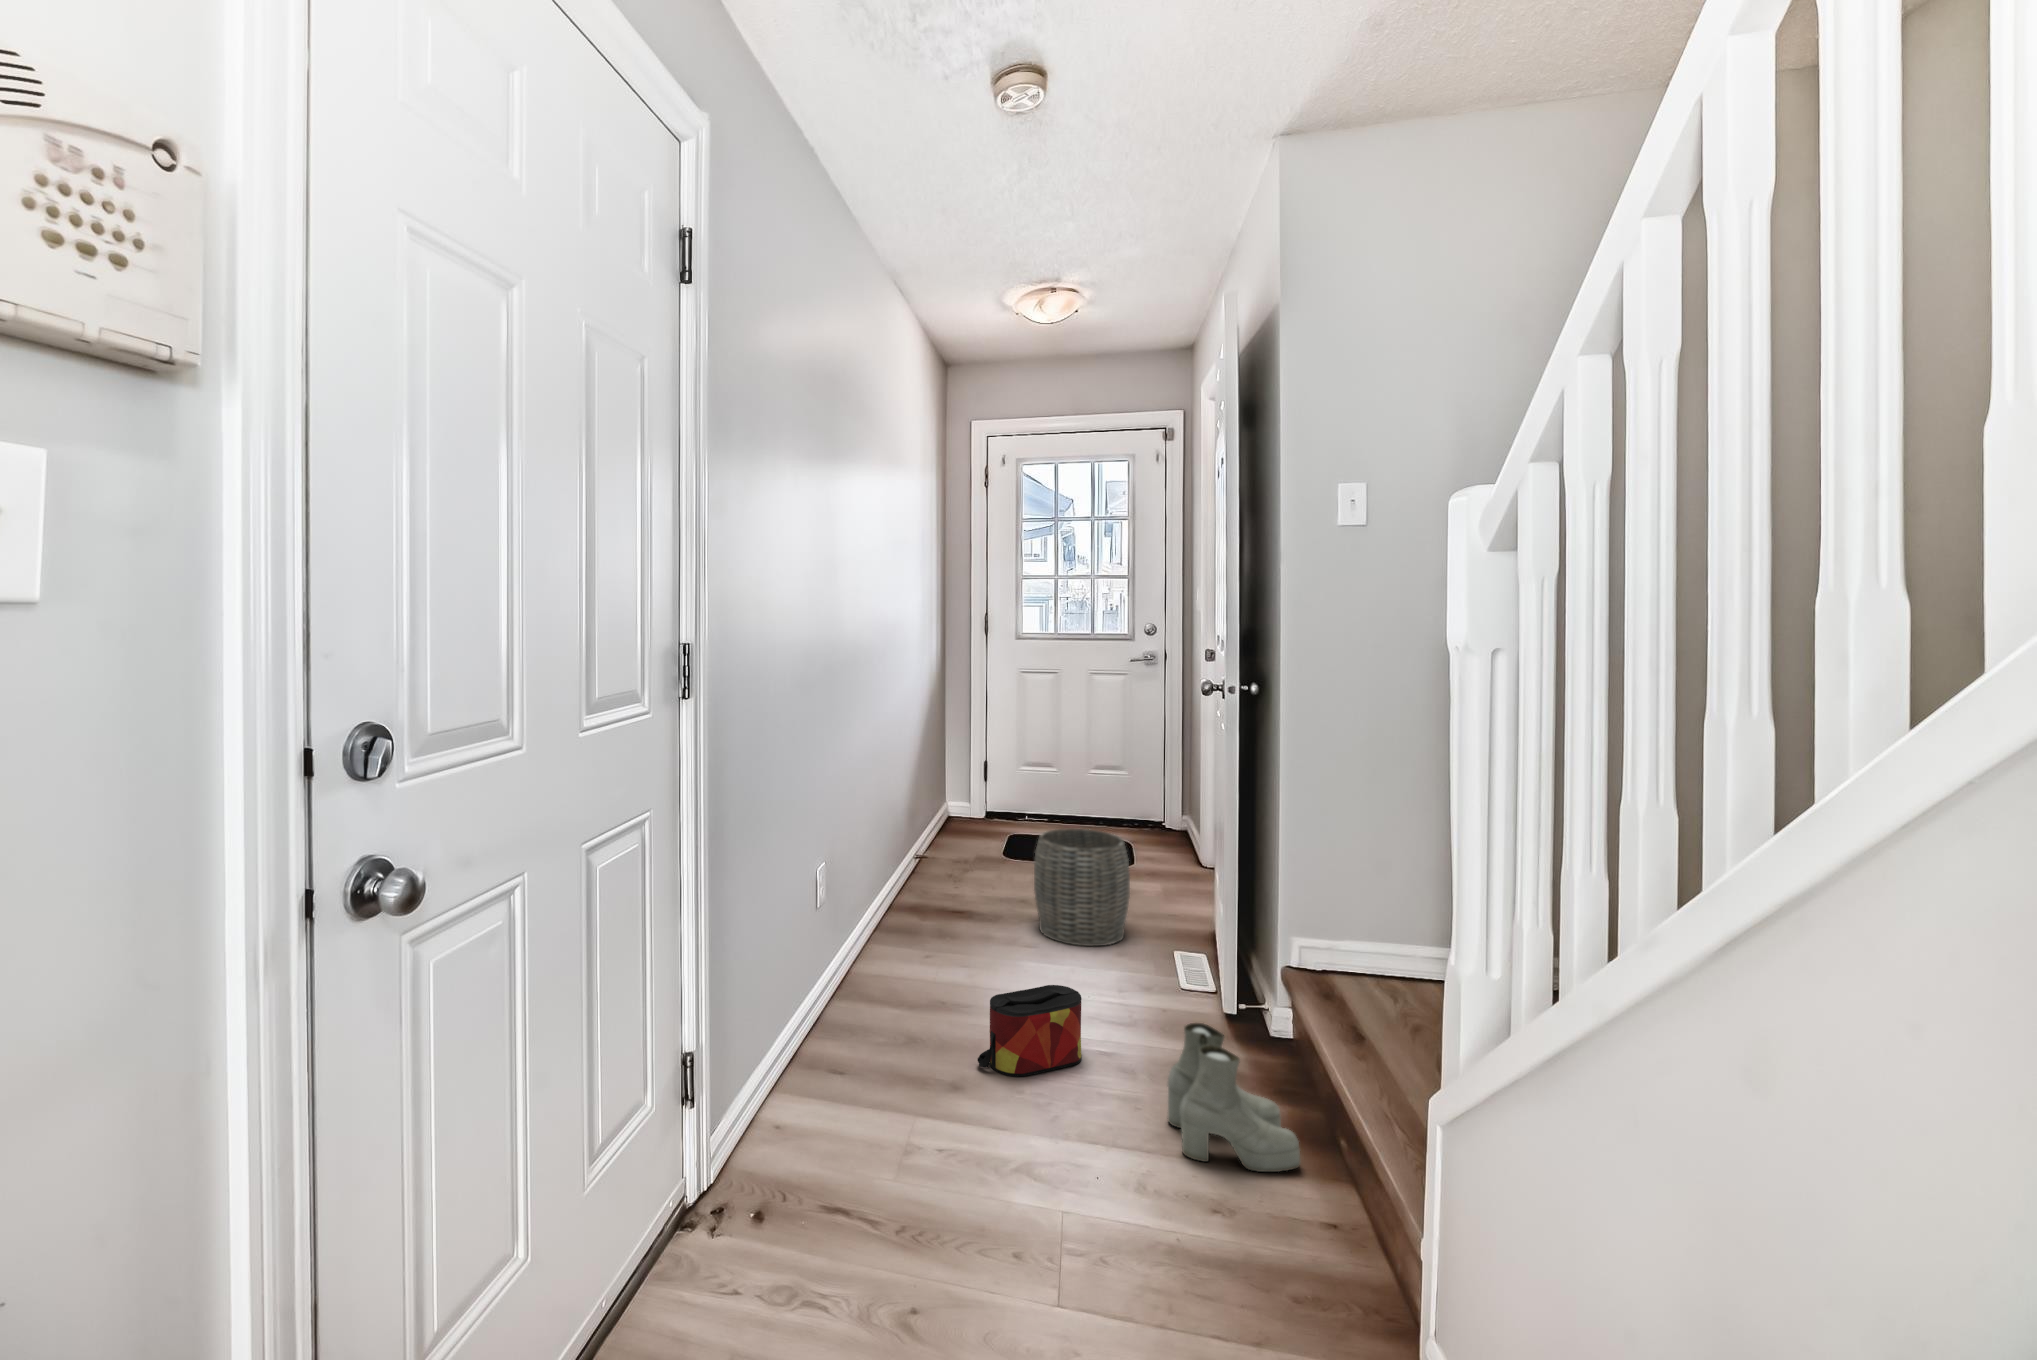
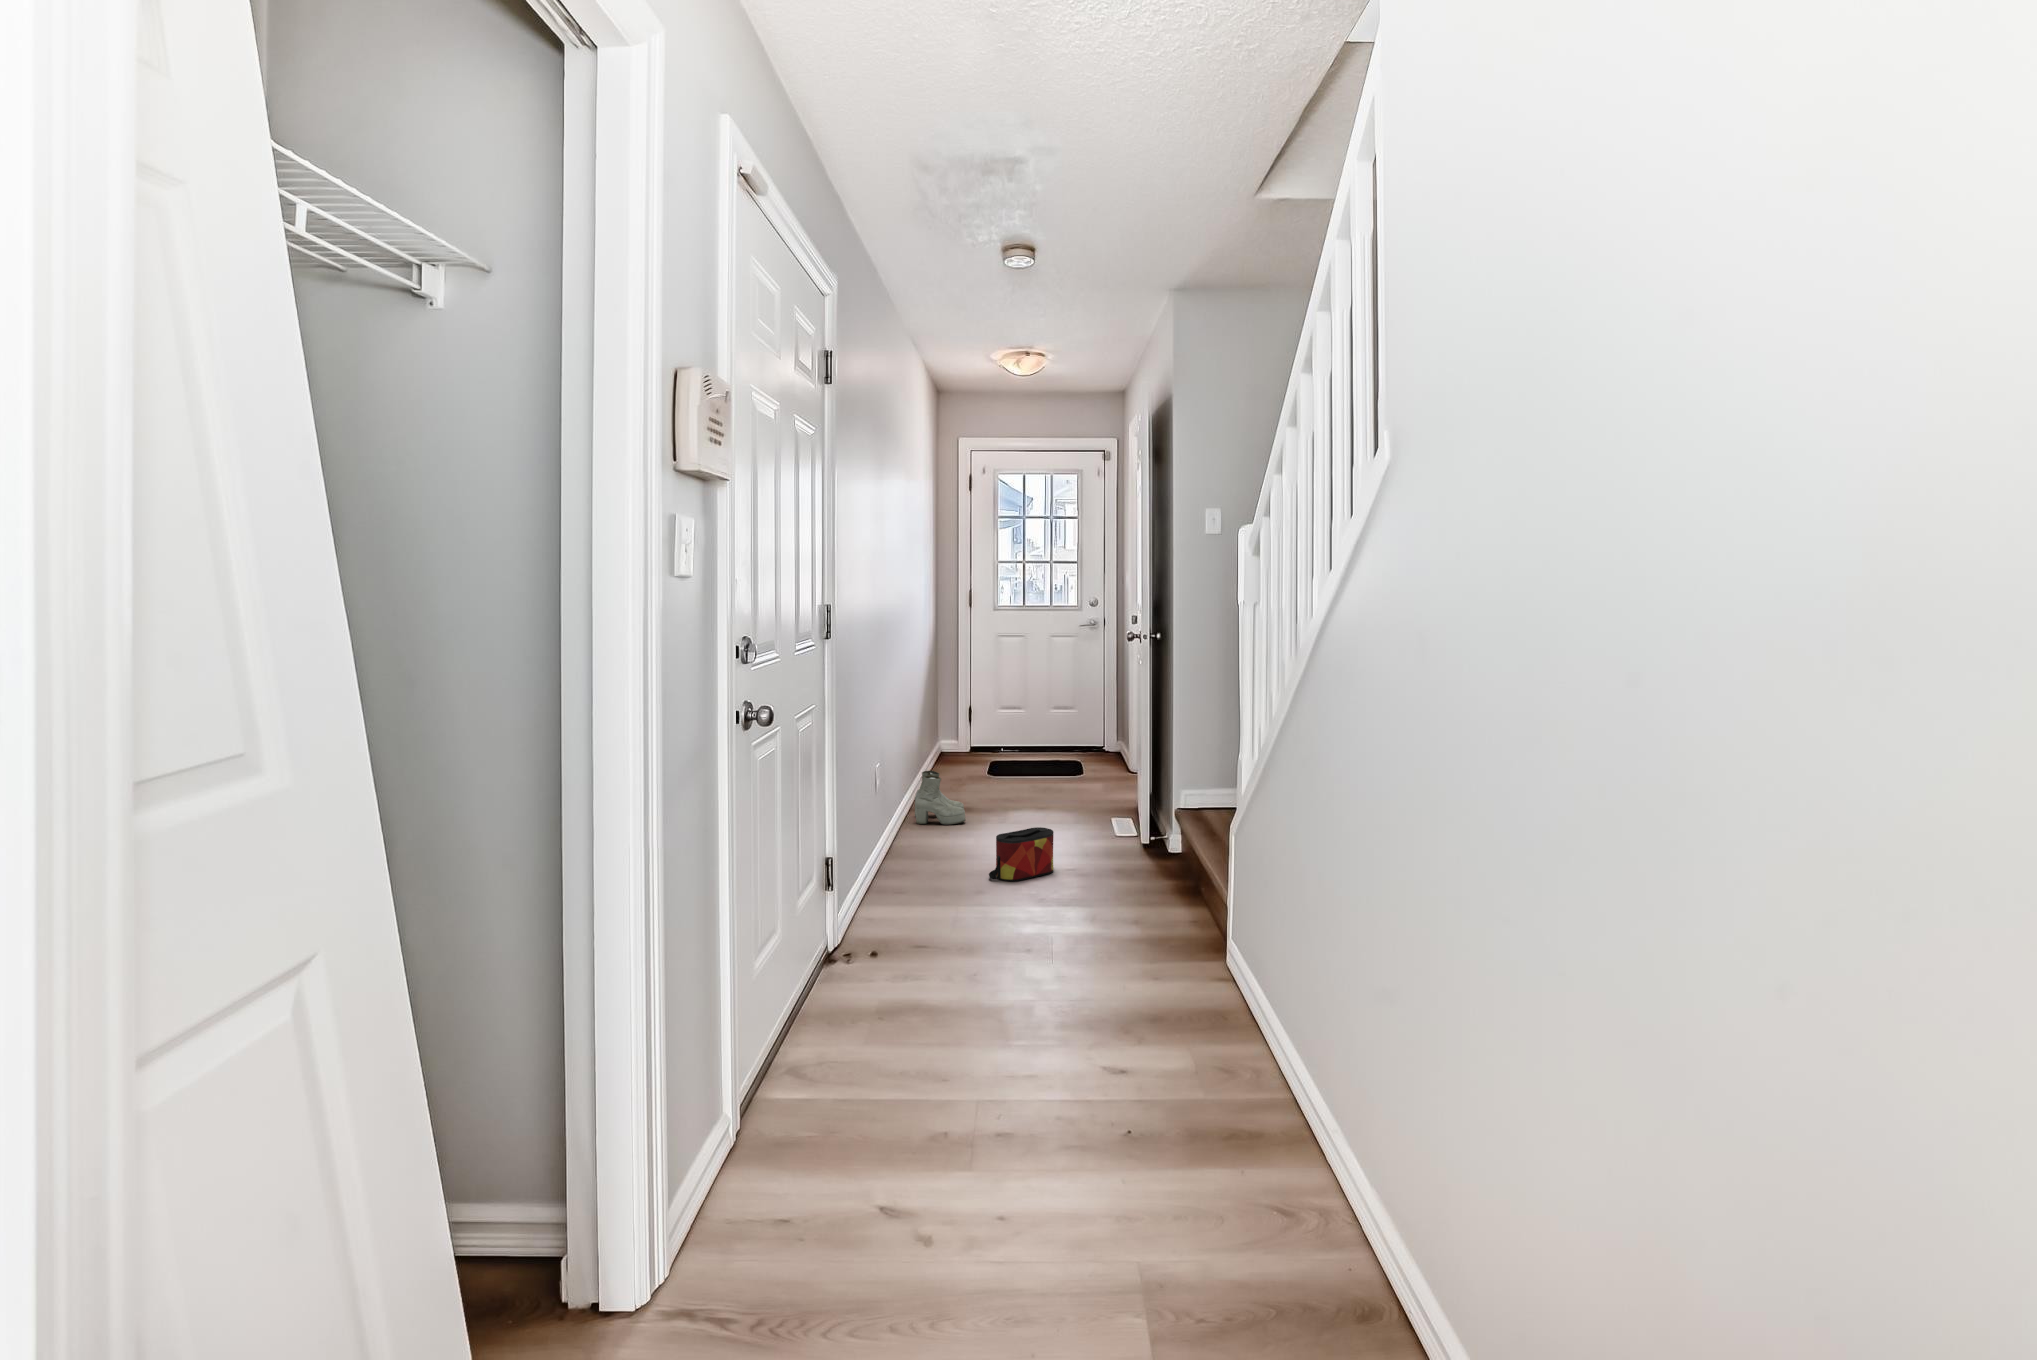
woven basket: present [1034,829,1130,946] -> none [1016,742,1081,820]
boots: present [1167,1023,1300,1172] -> present [915,771,966,825]

